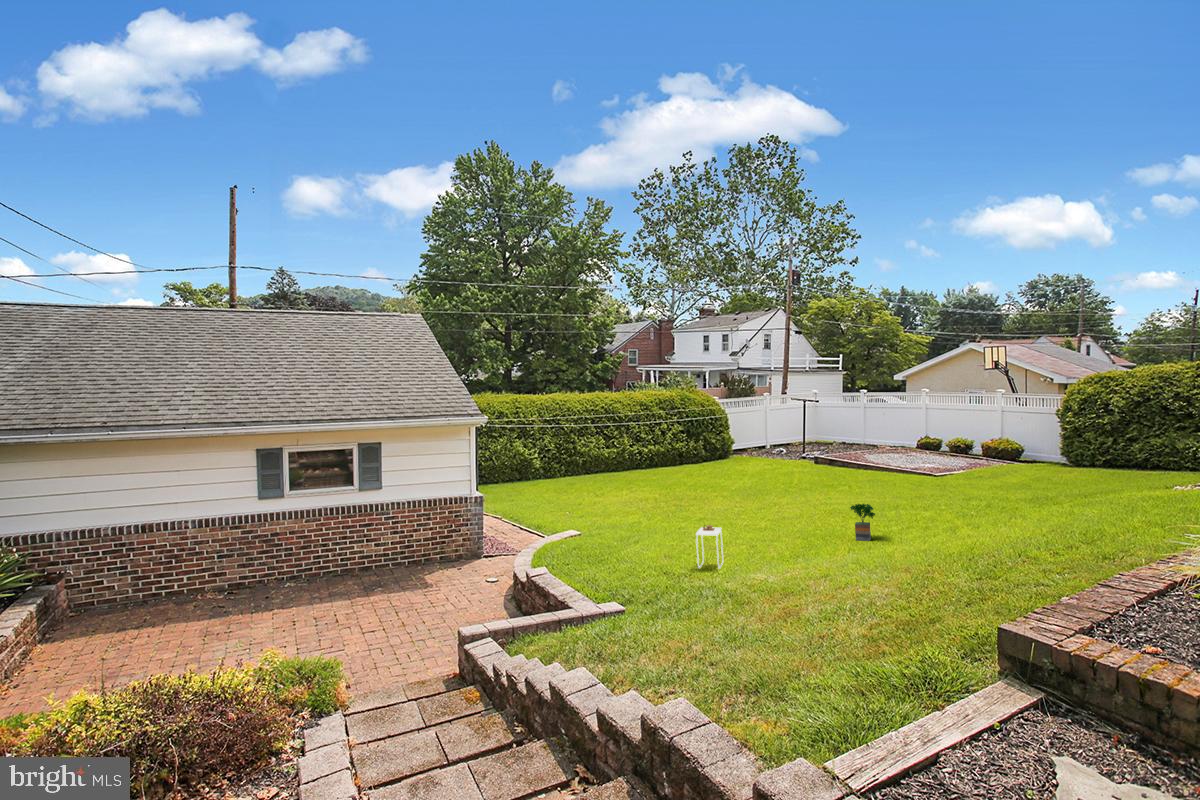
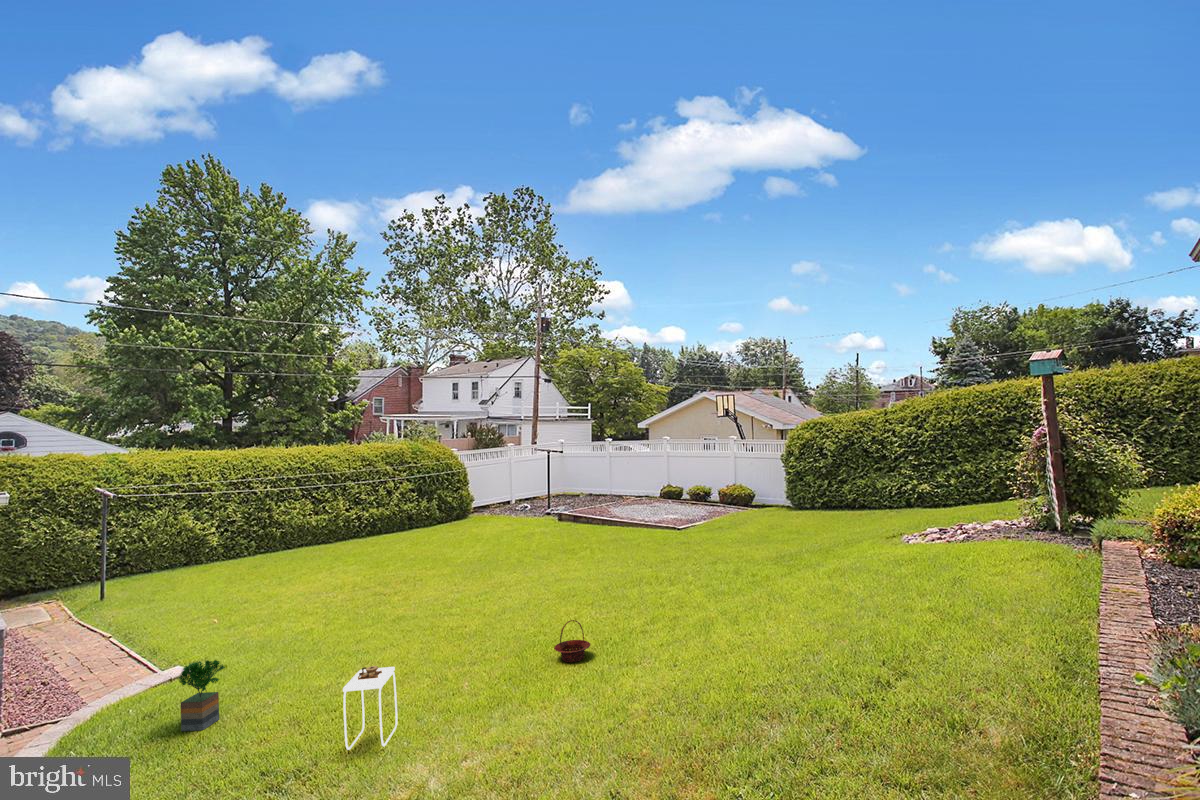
potted tree: present [850,504,875,541] -> present [179,660,225,731]
basket: none [820,519,847,547] -> present [554,620,590,662]

